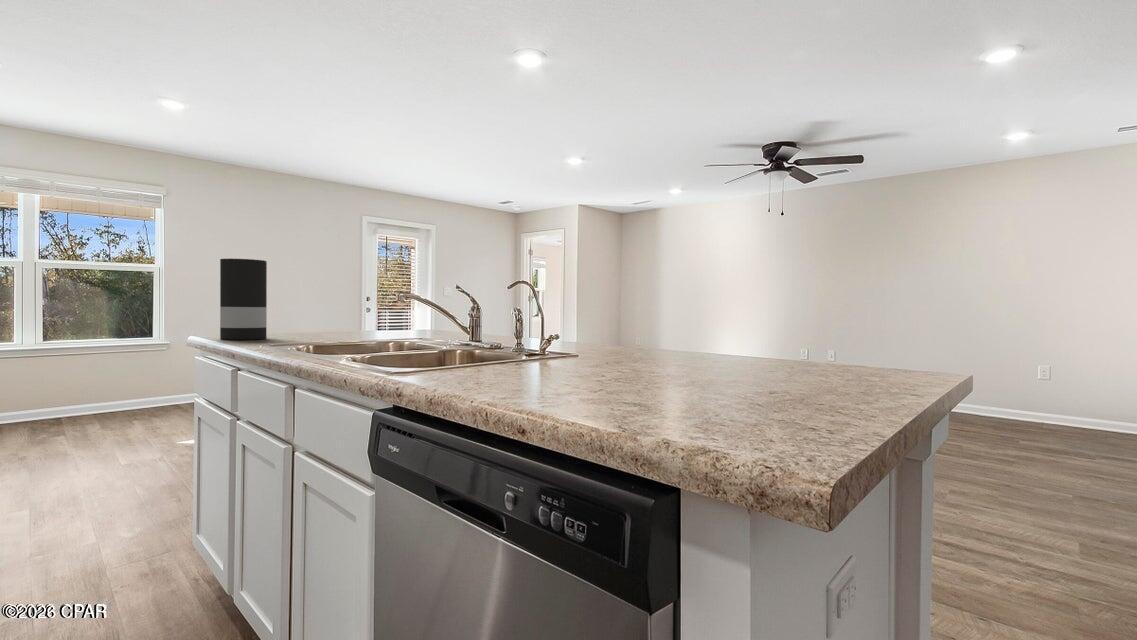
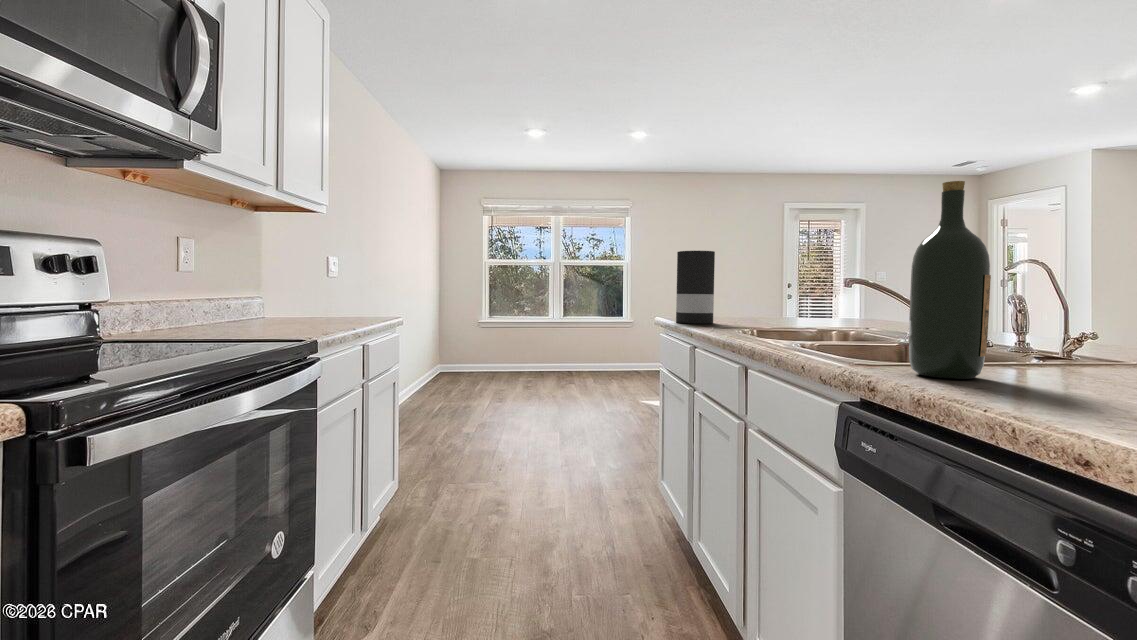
wine bottle: none [430,218,485,379] -> present [909,181,991,379]

